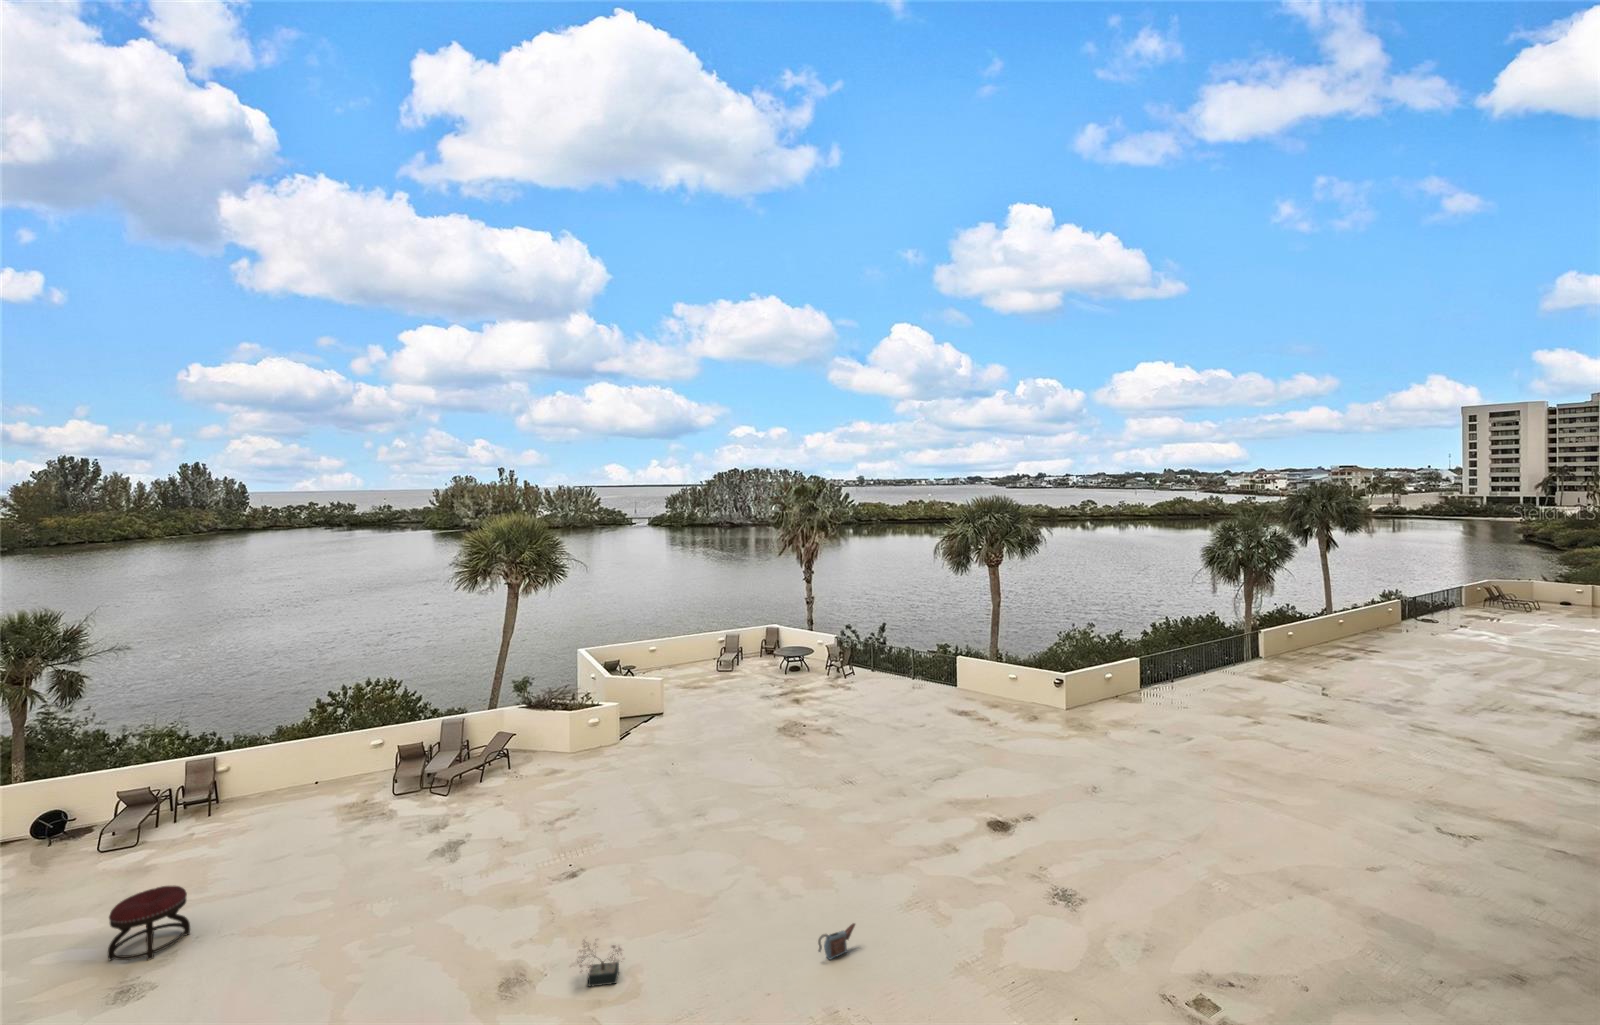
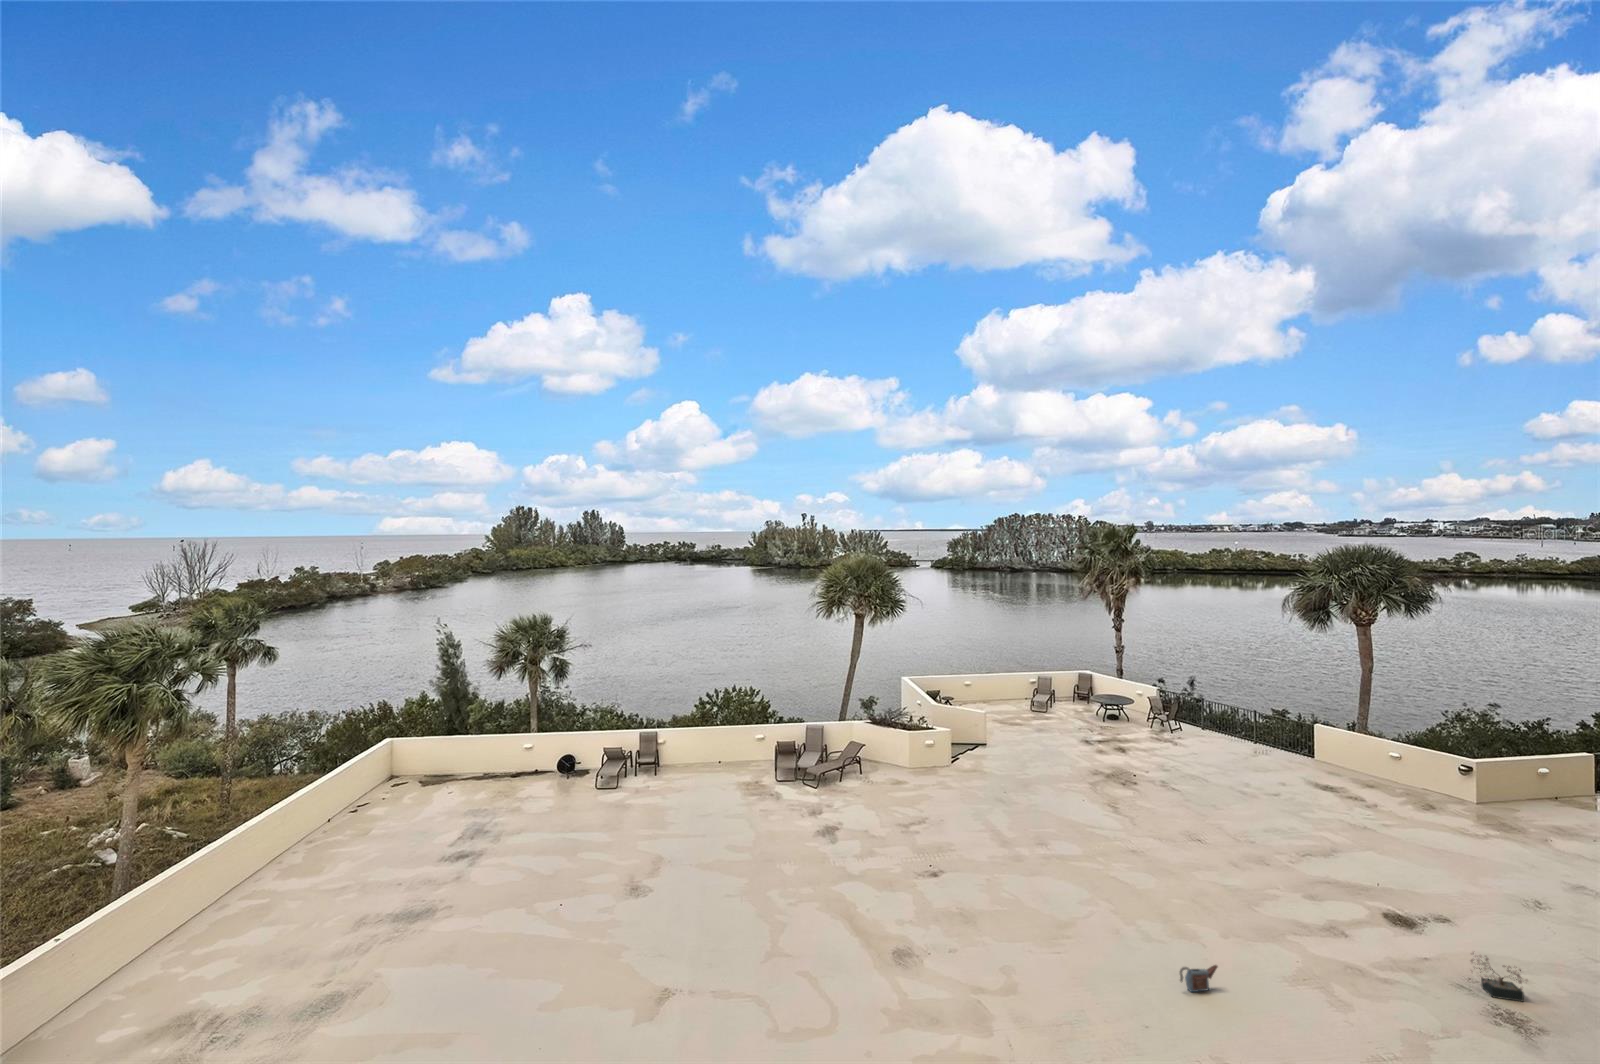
ottoman: present [108,886,190,961] -> none [631,817,673,866]
decorative plant: present [578,941,622,987] -> present [1471,952,1528,1001]

